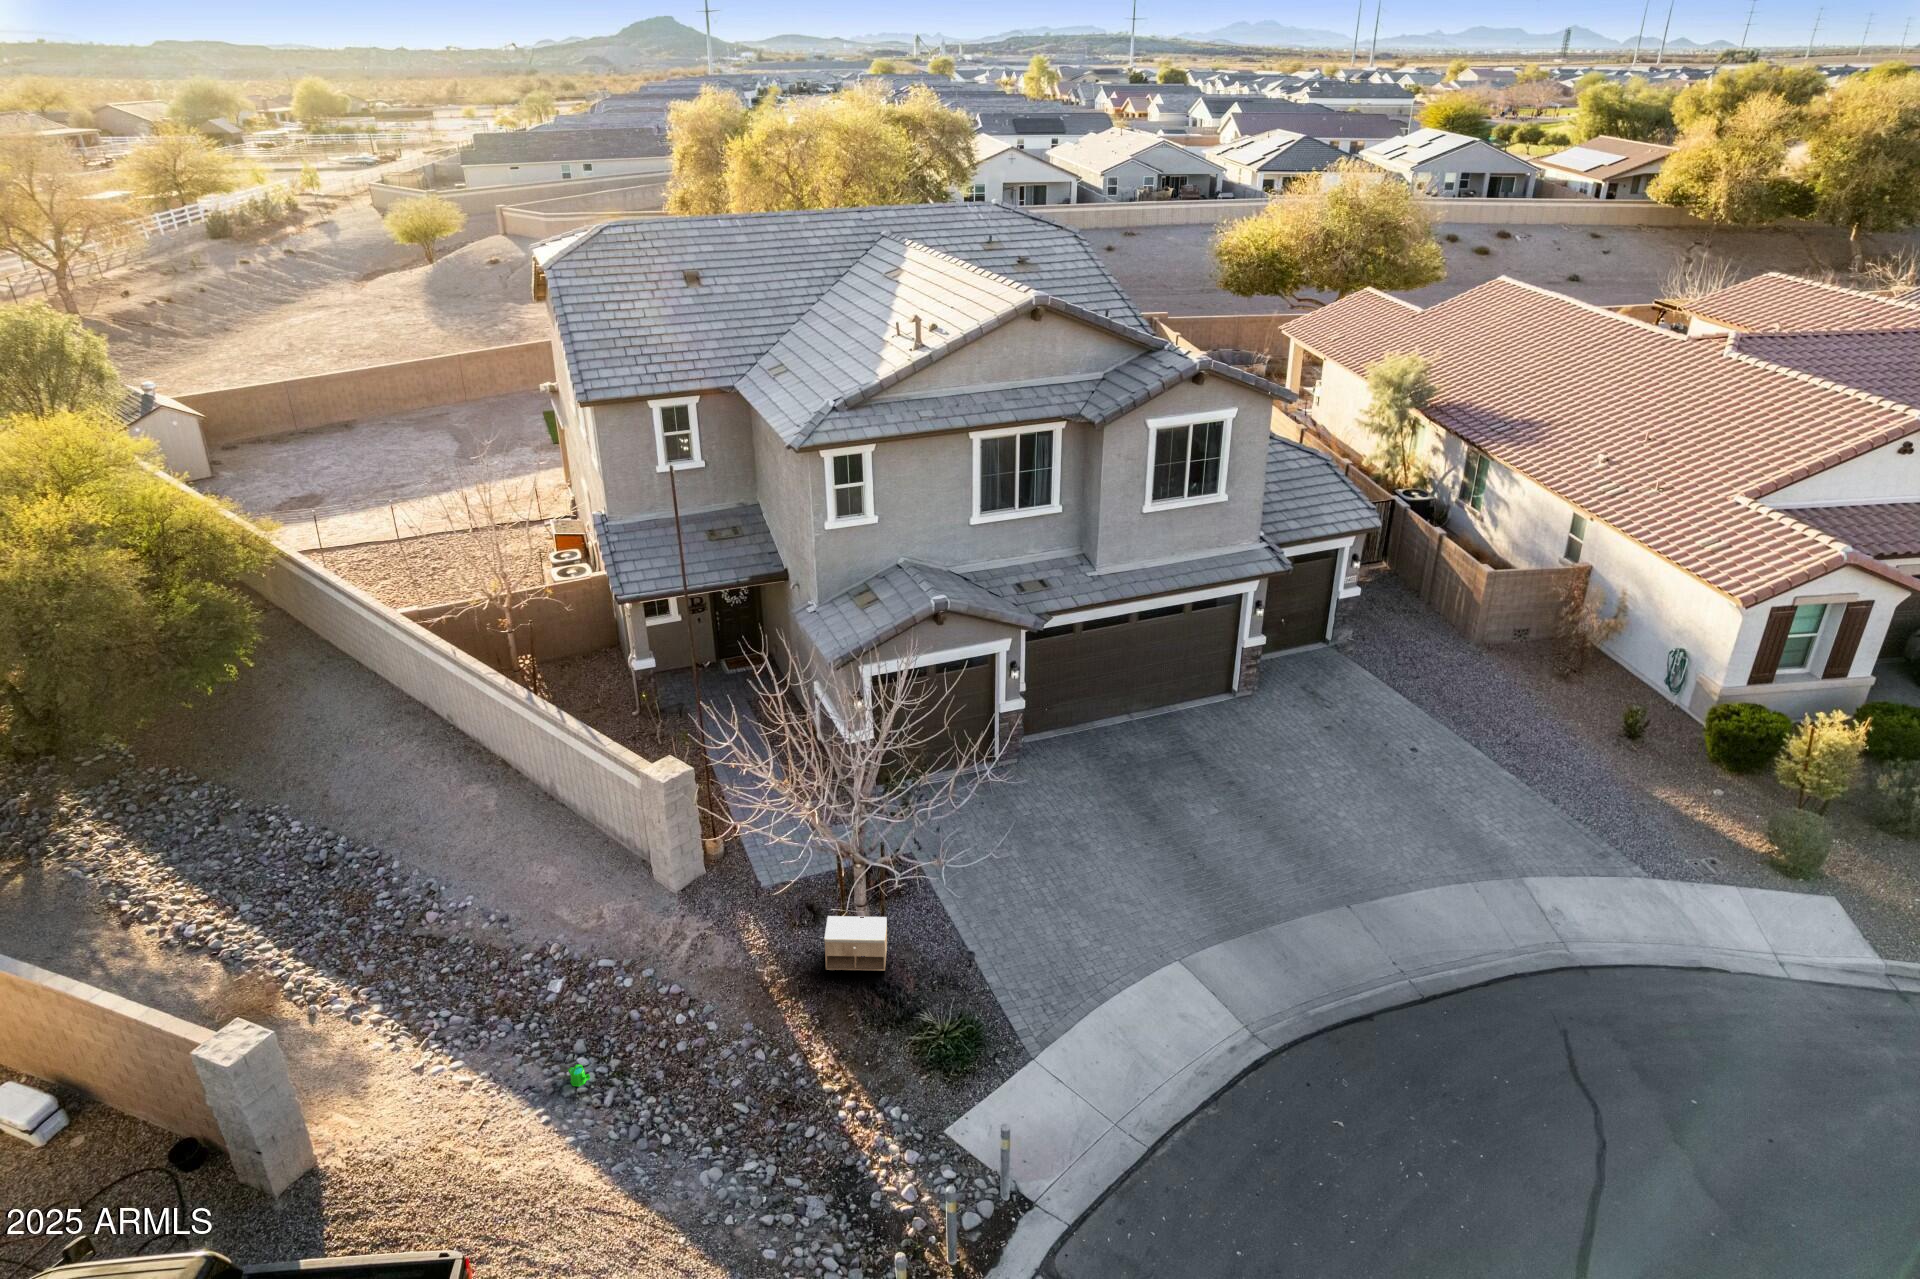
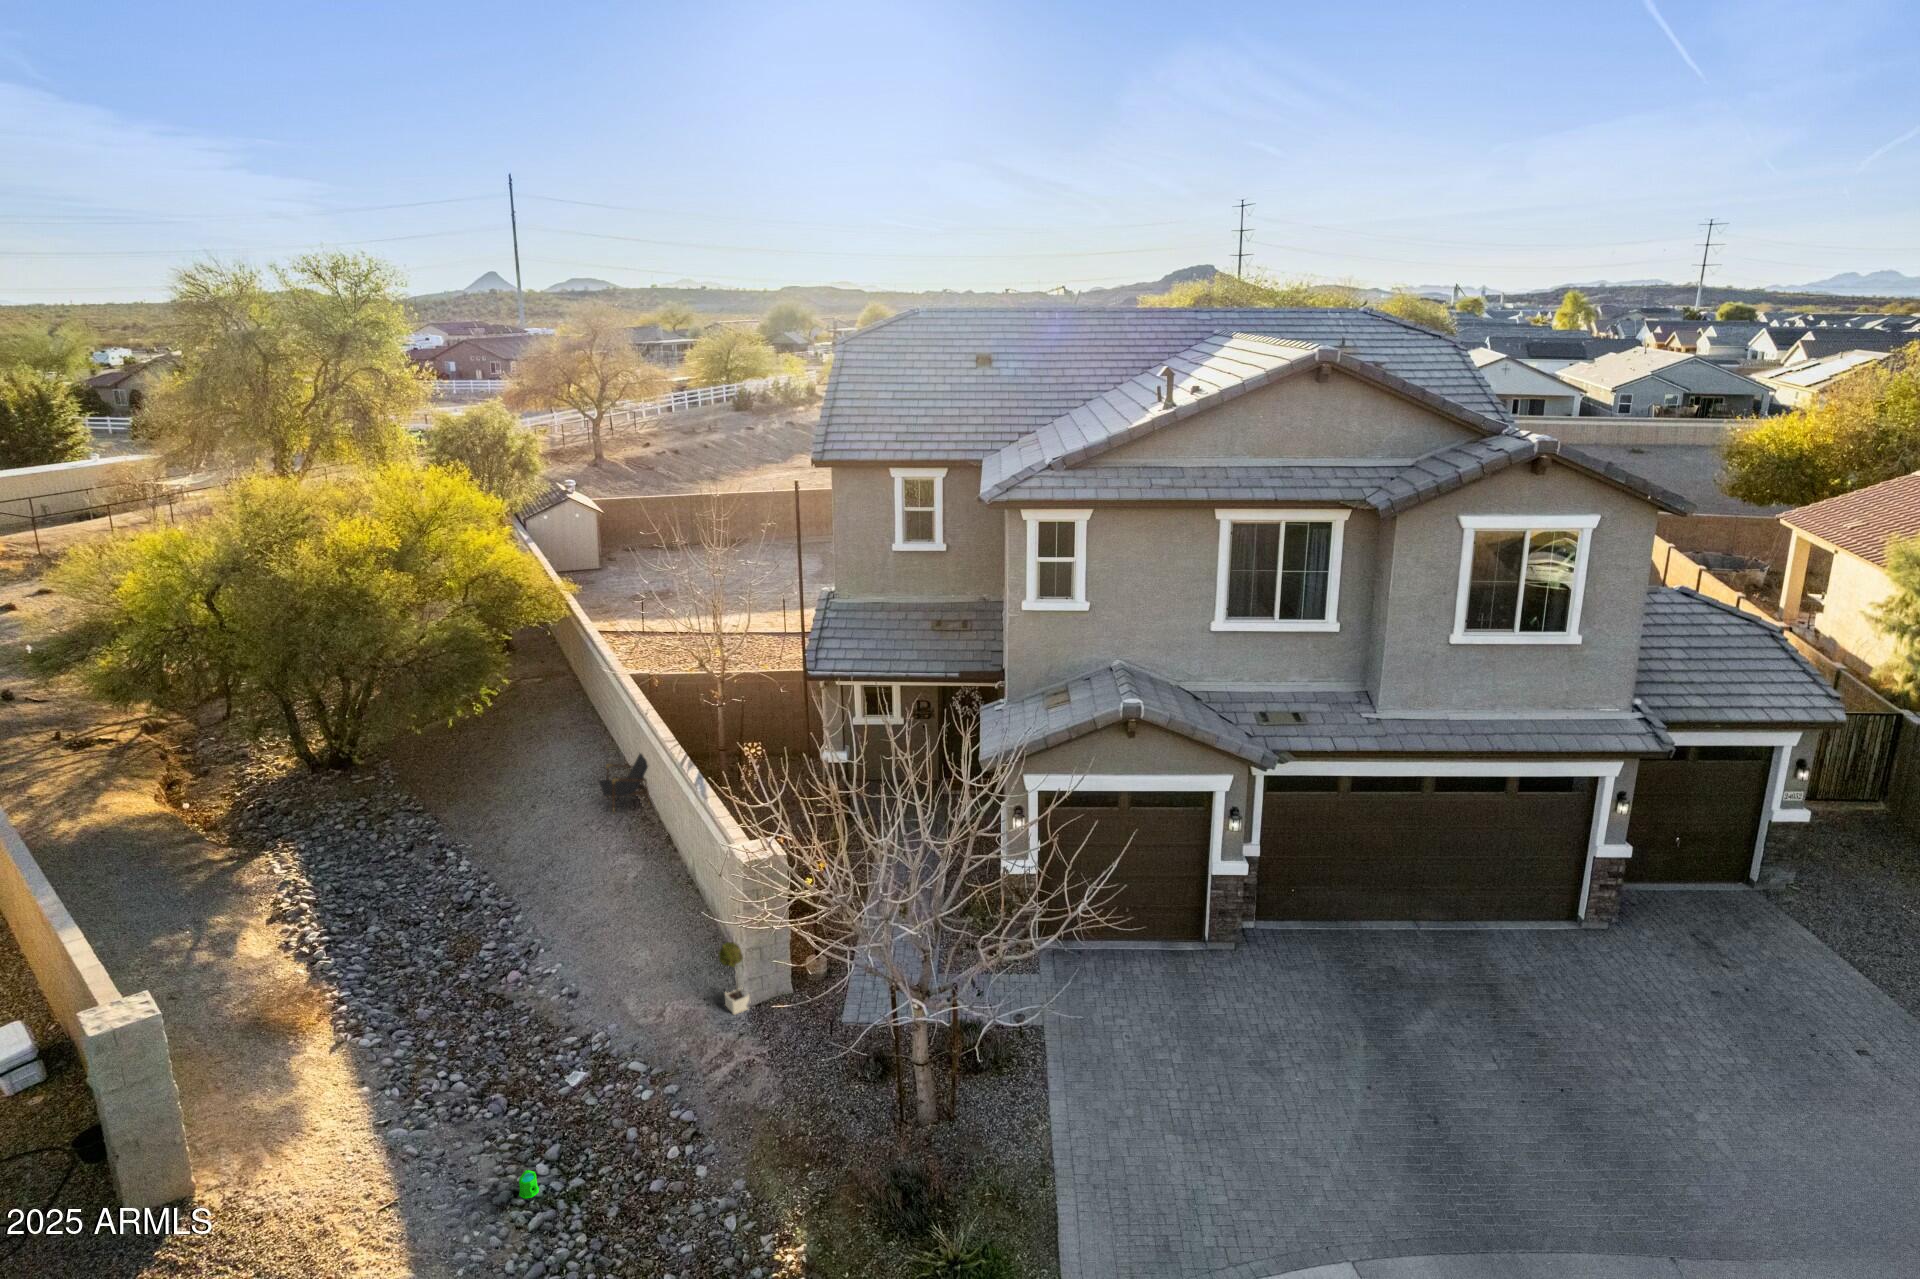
lounge chair: none [402,686,460,751] -> present [599,754,650,812]
potted tree: none [640,847,671,905] -> present [719,942,749,1014]
storage bench: present [824,916,887,971] -> none [868,1069,959,1160]

